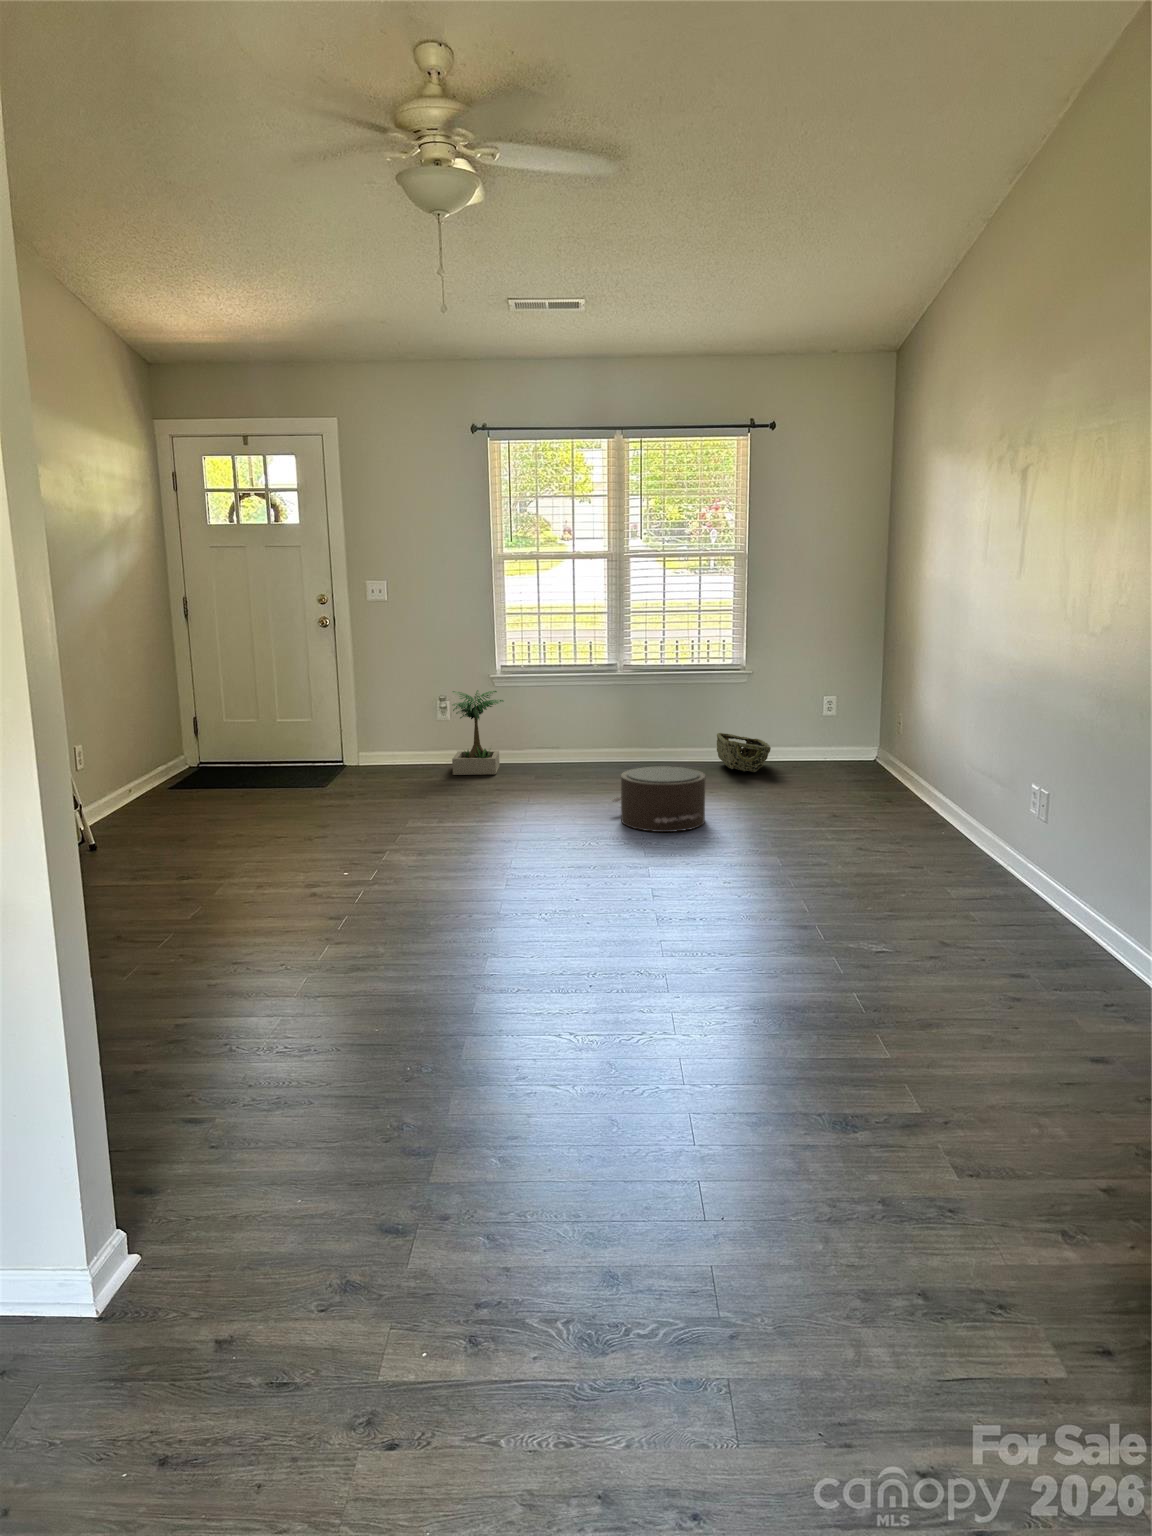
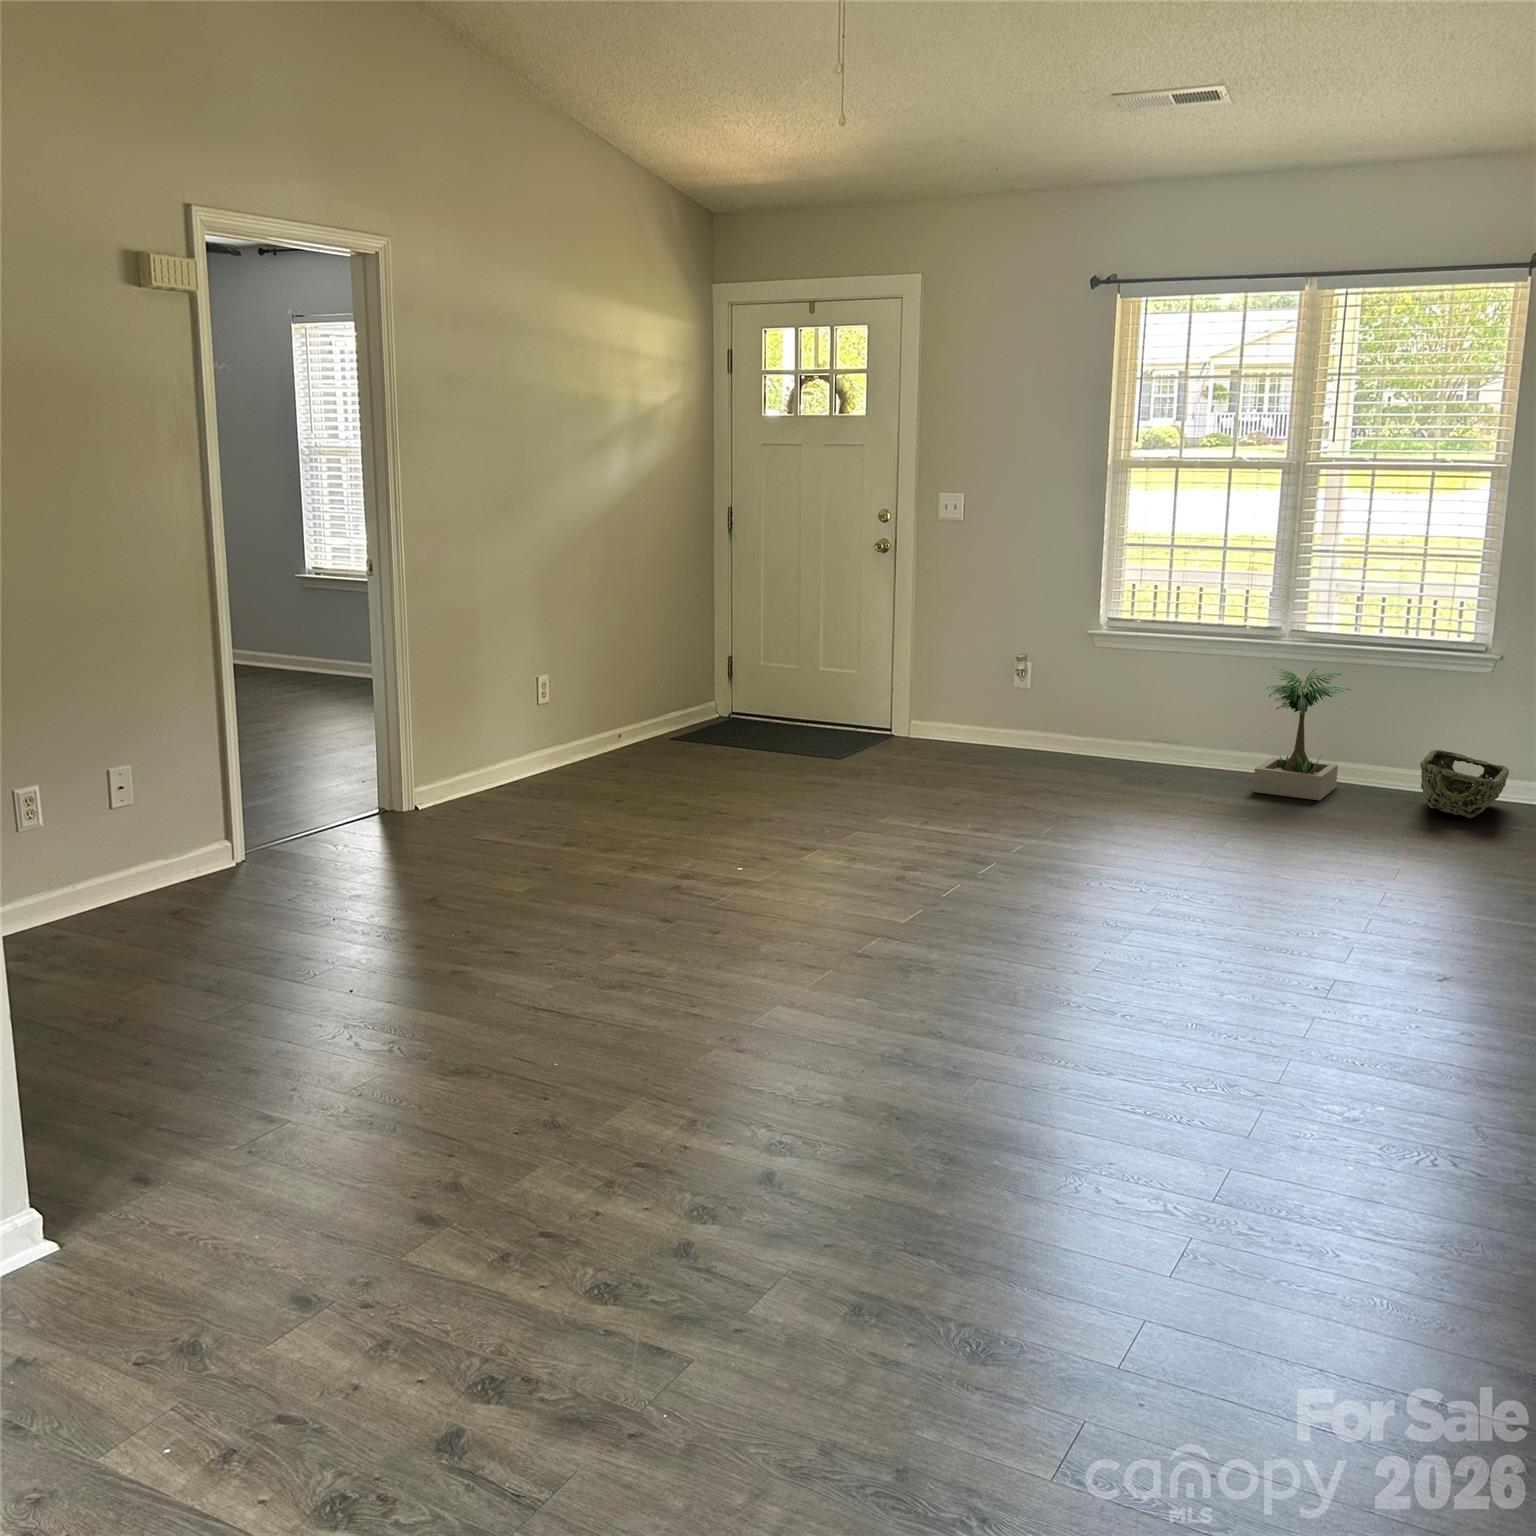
potted plant: present [452,690,504,775] -> present [1253,667,1353,800]
pouf: present [612,766,705,832] -> none [1173,787,1306,885]

